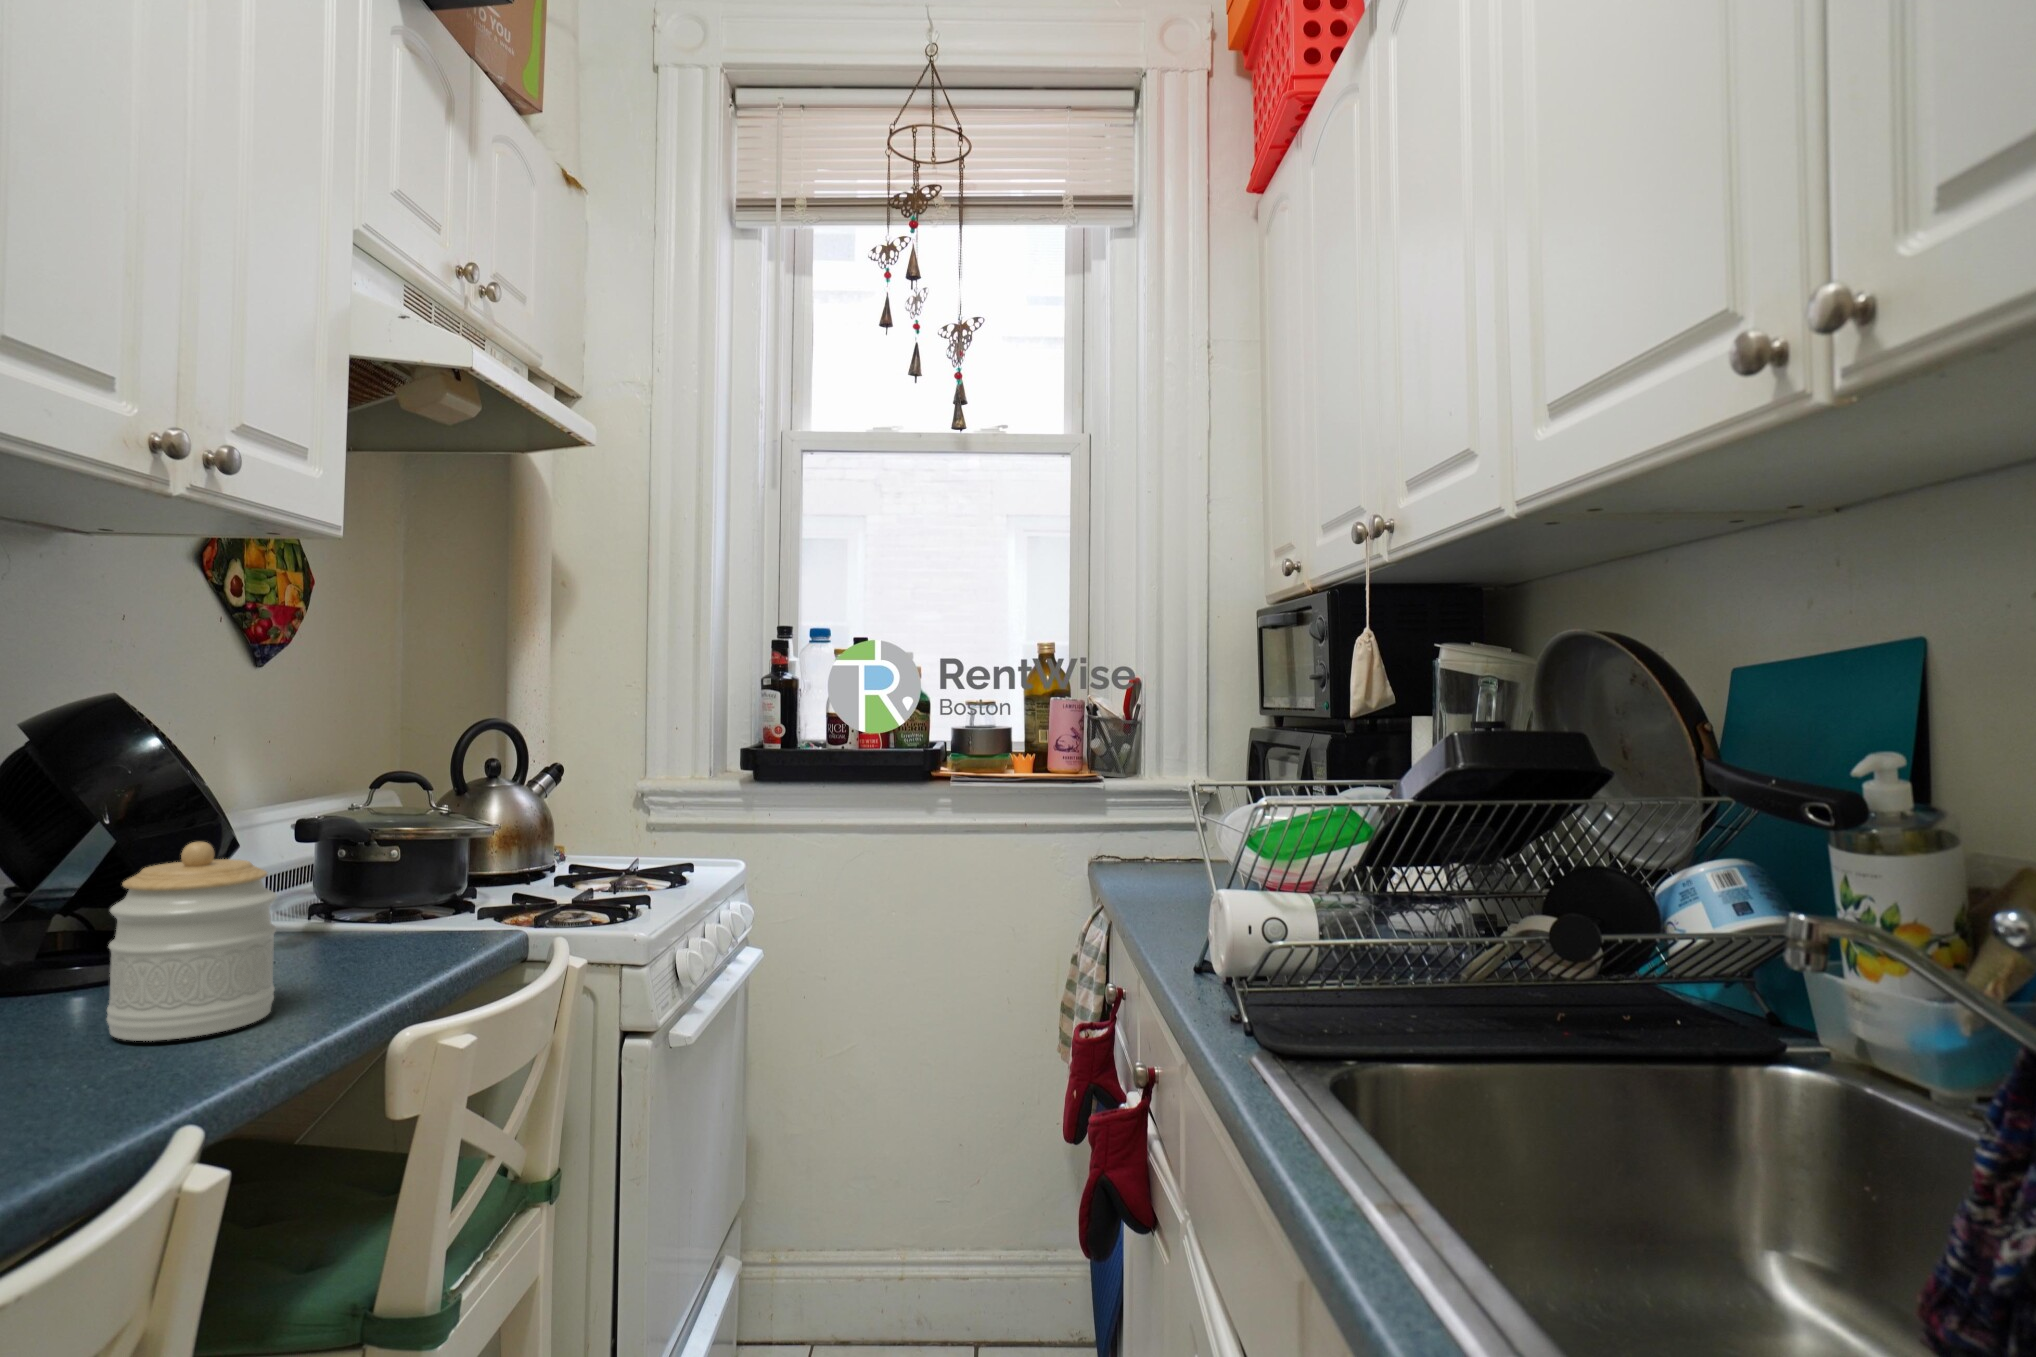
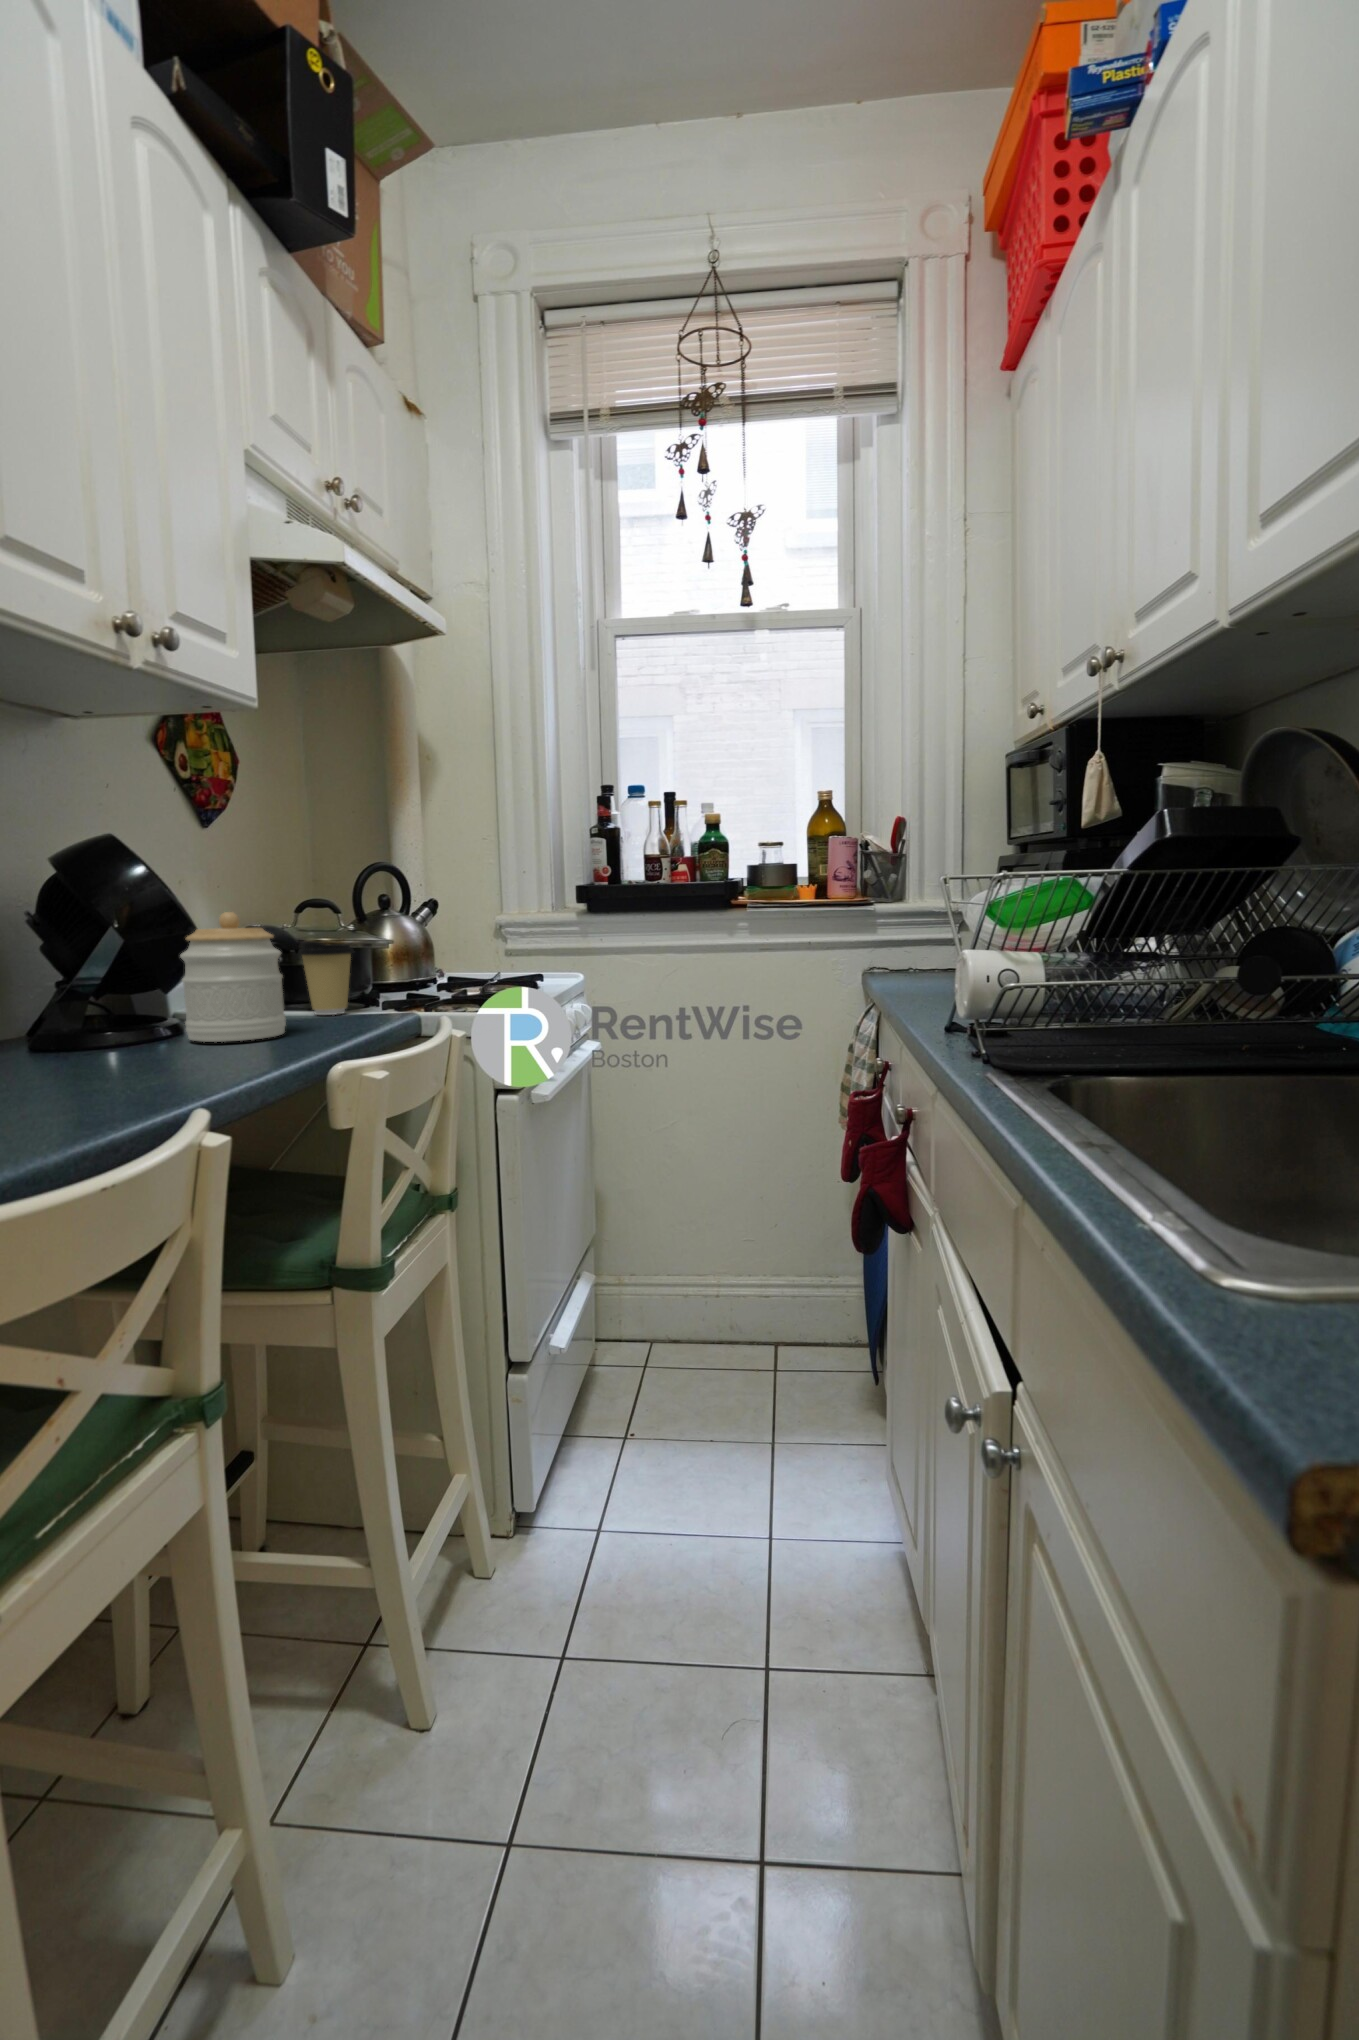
coffee cup: none [323,855,410,961] -> present [299,942,354,1015]

